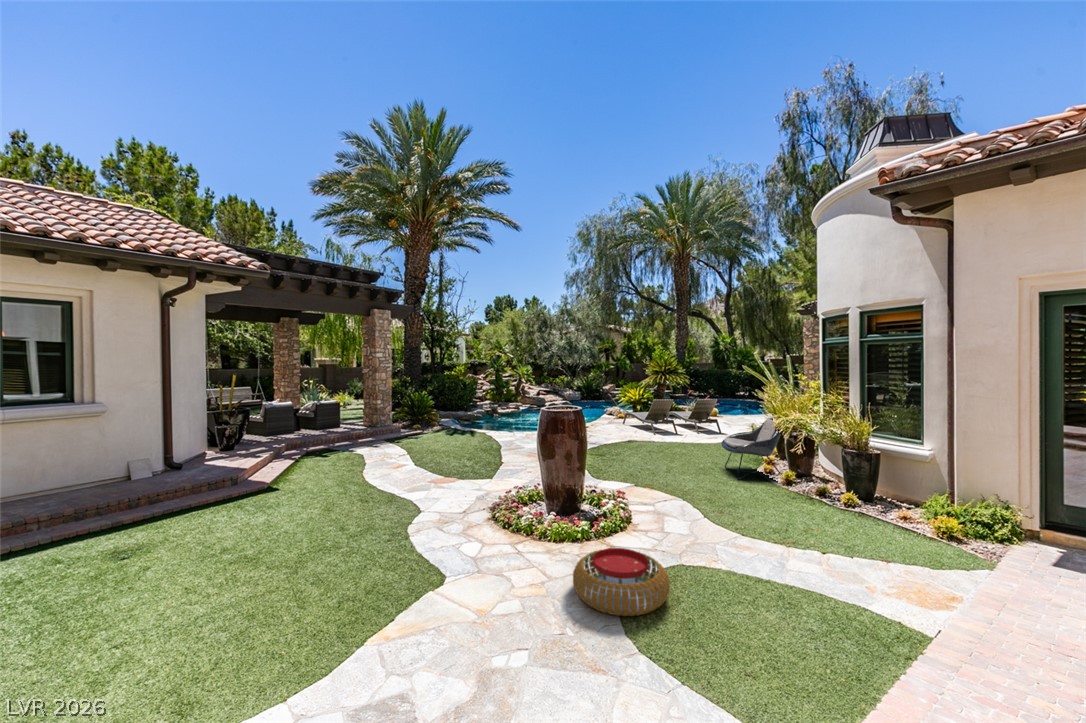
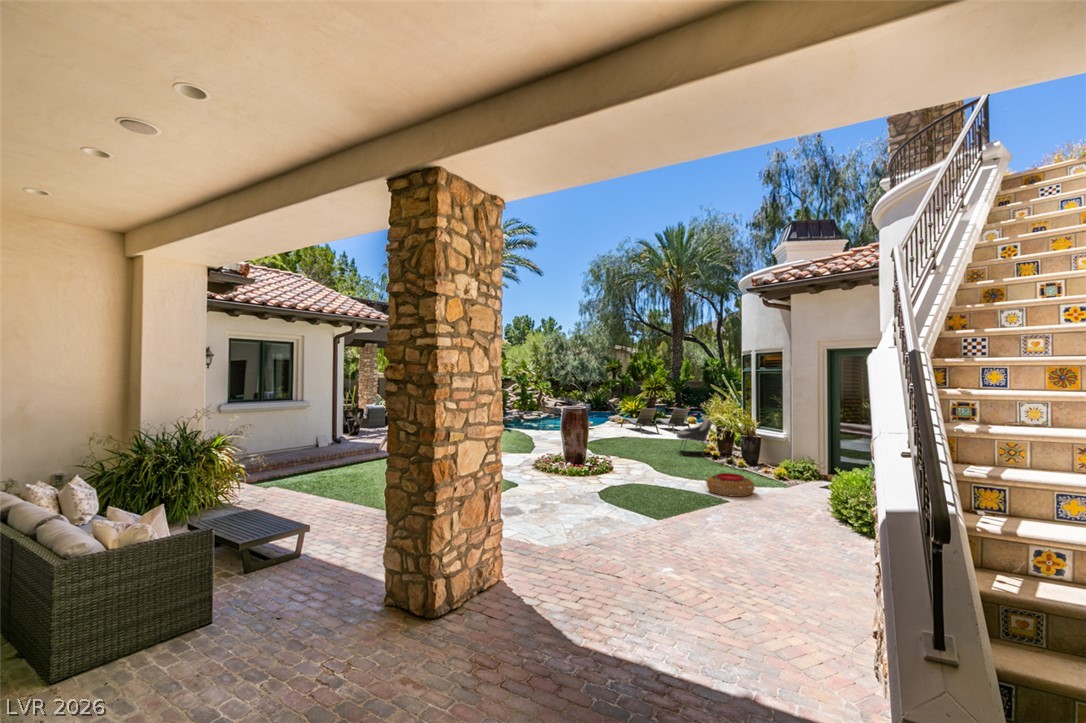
pouf: present [573,548,670,616] -> present [707,473,755,497]

